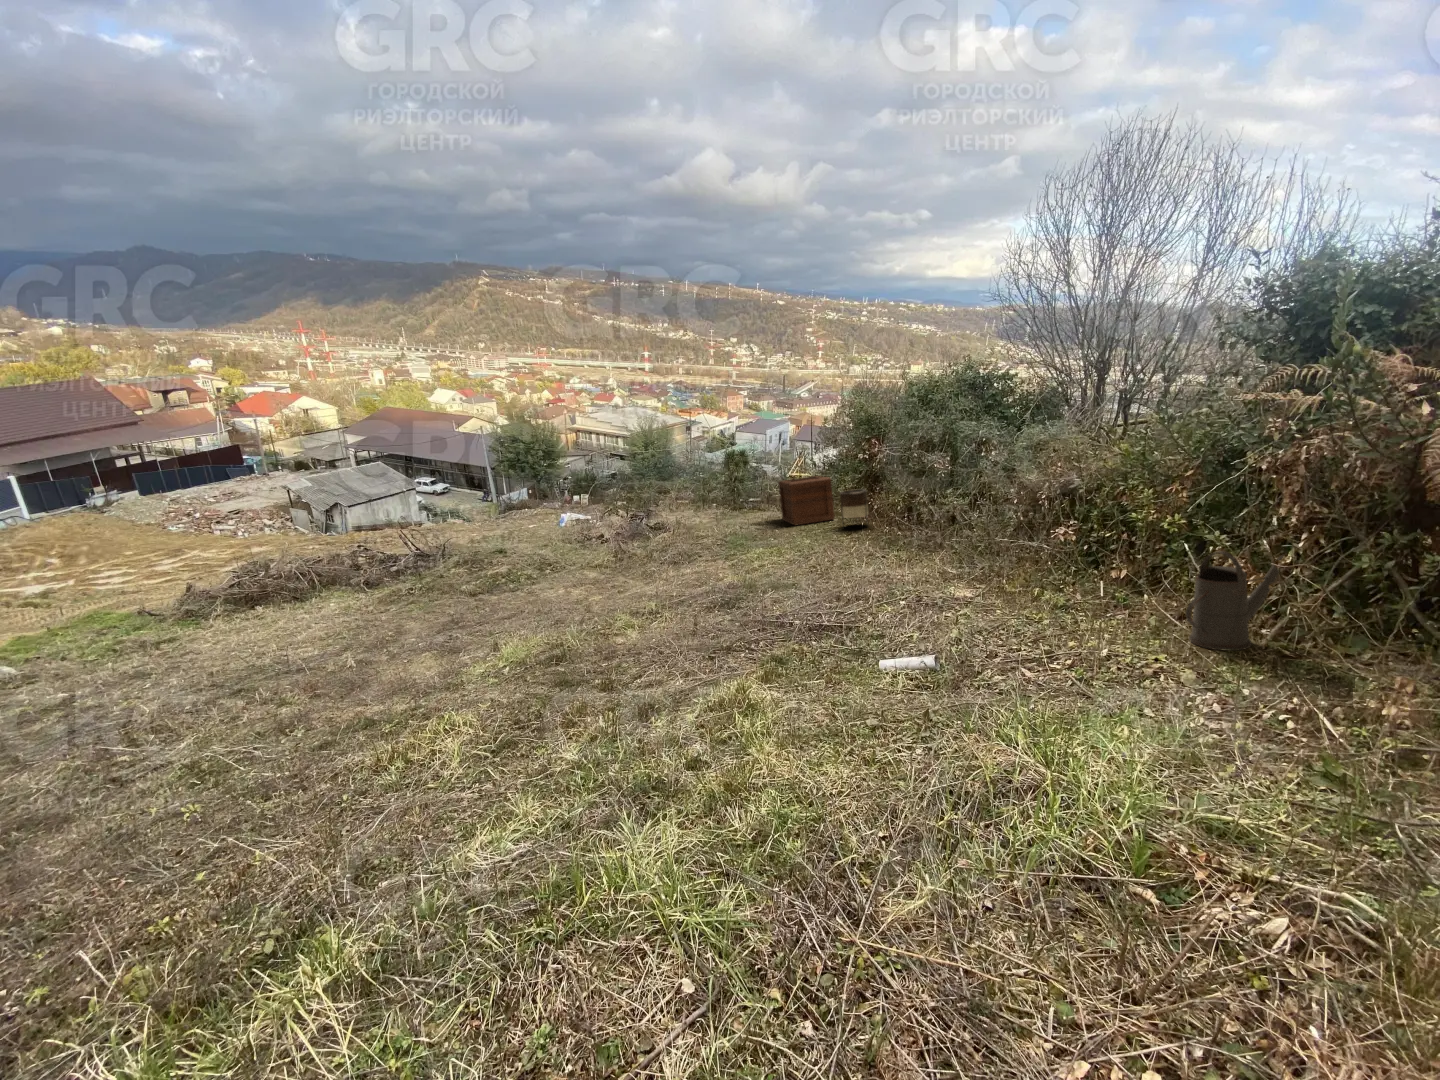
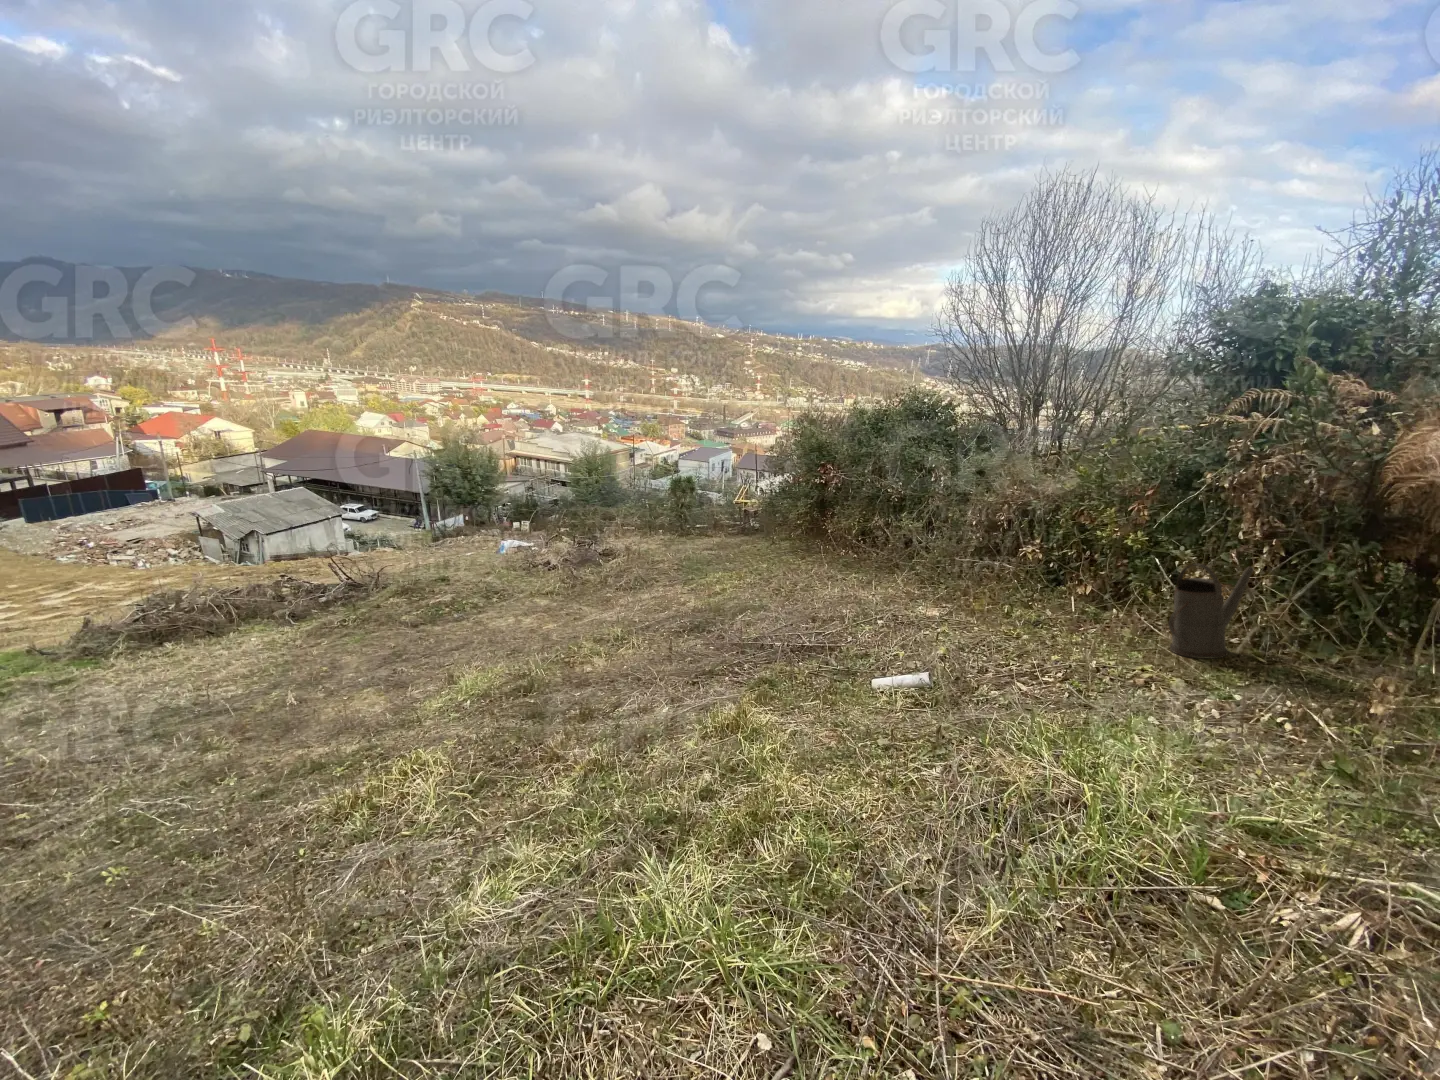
wooden crate: present [778,476,835,525] -> none [739,500,797,549]
planter: present [840,489,868,524] -> none [803,513,831,552]

